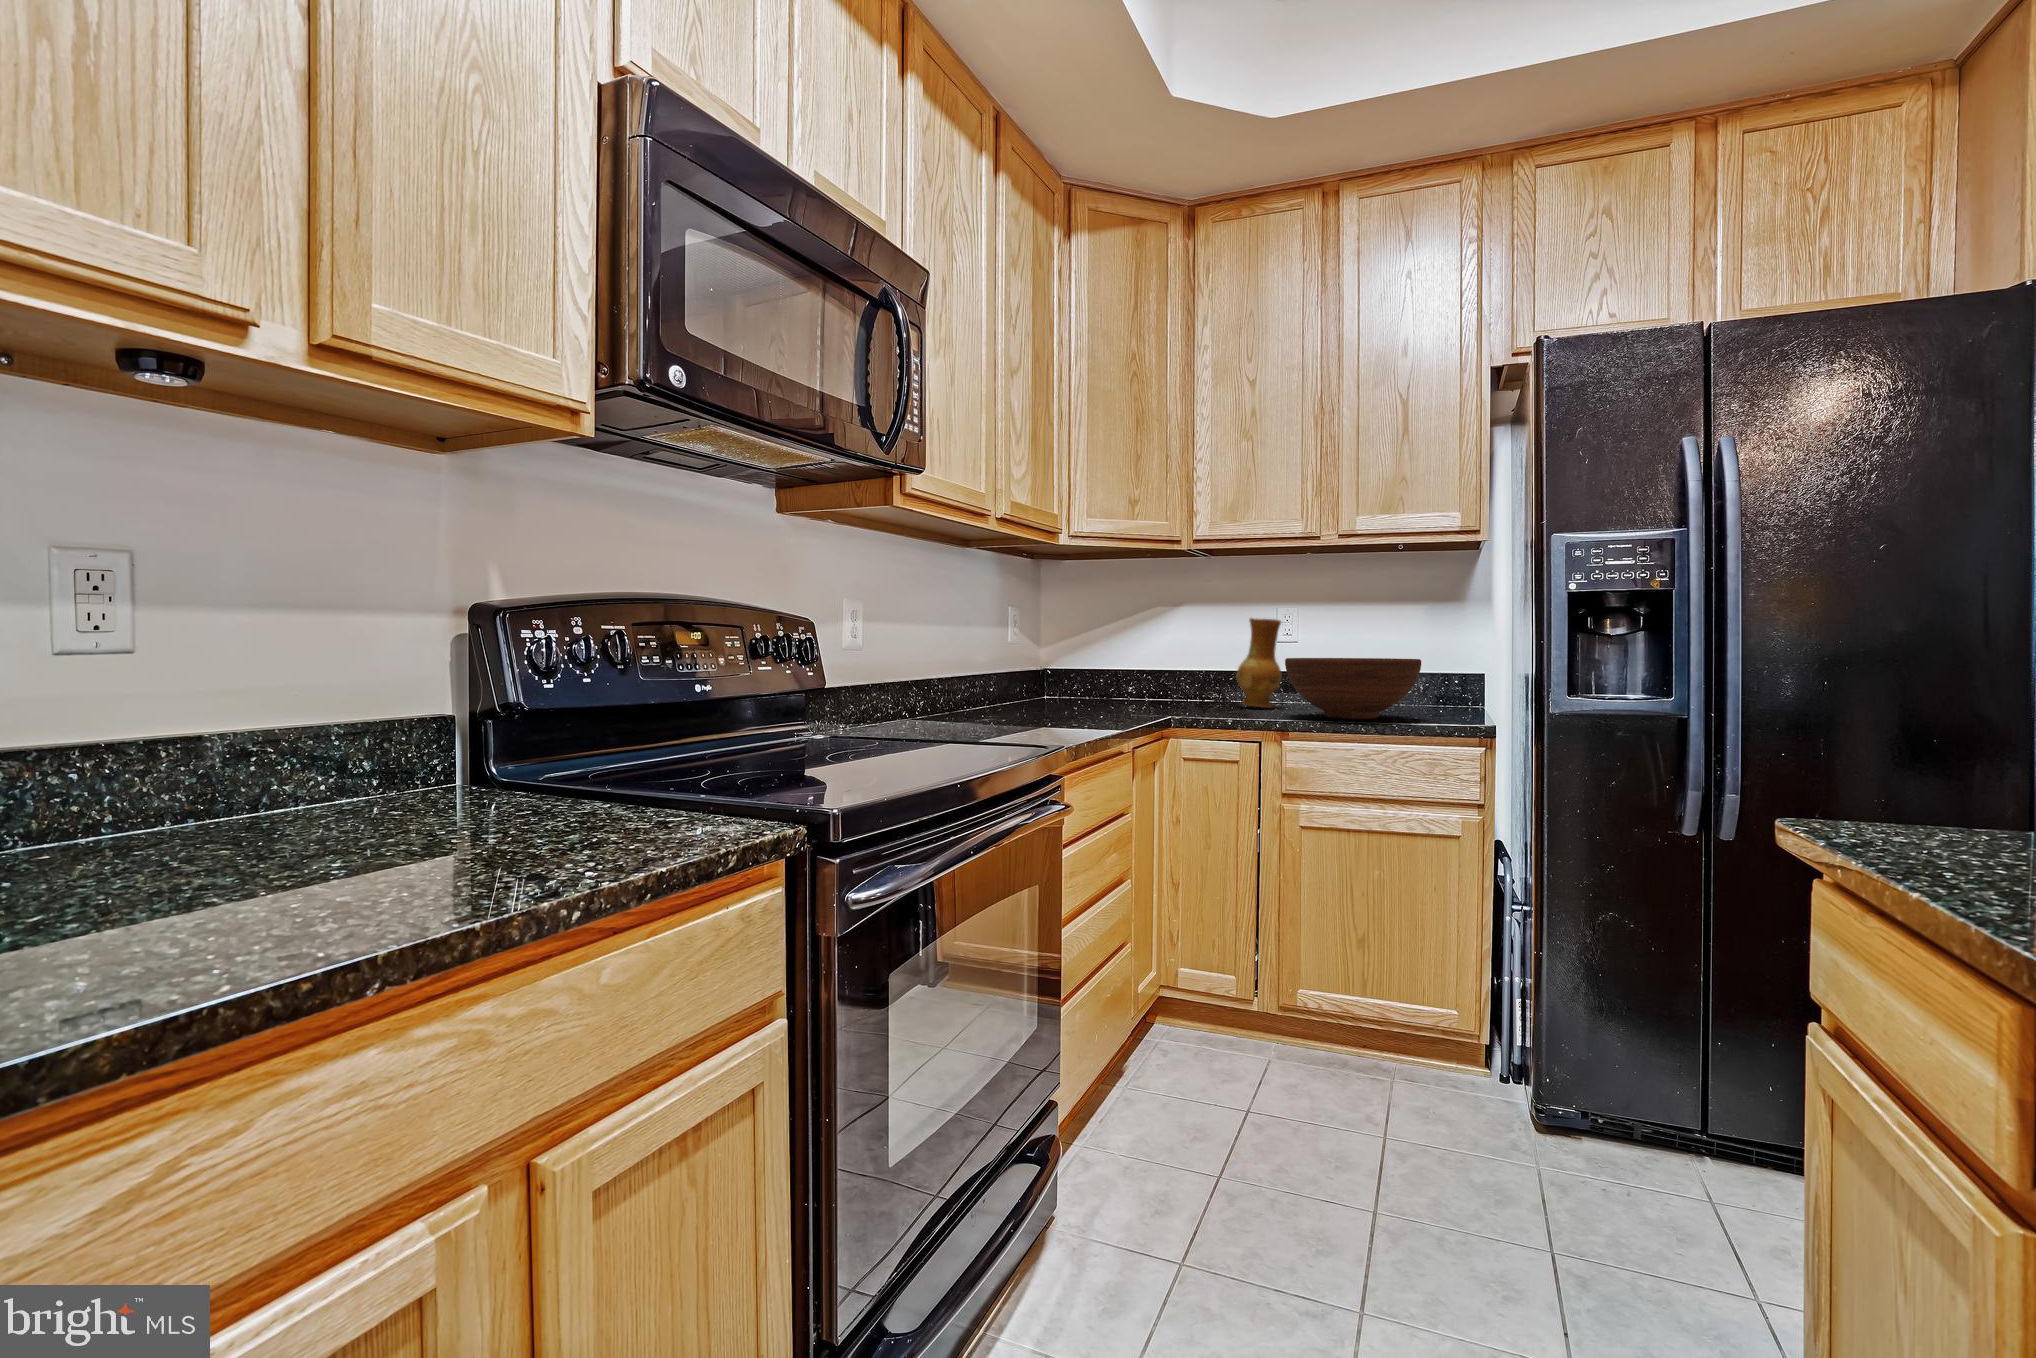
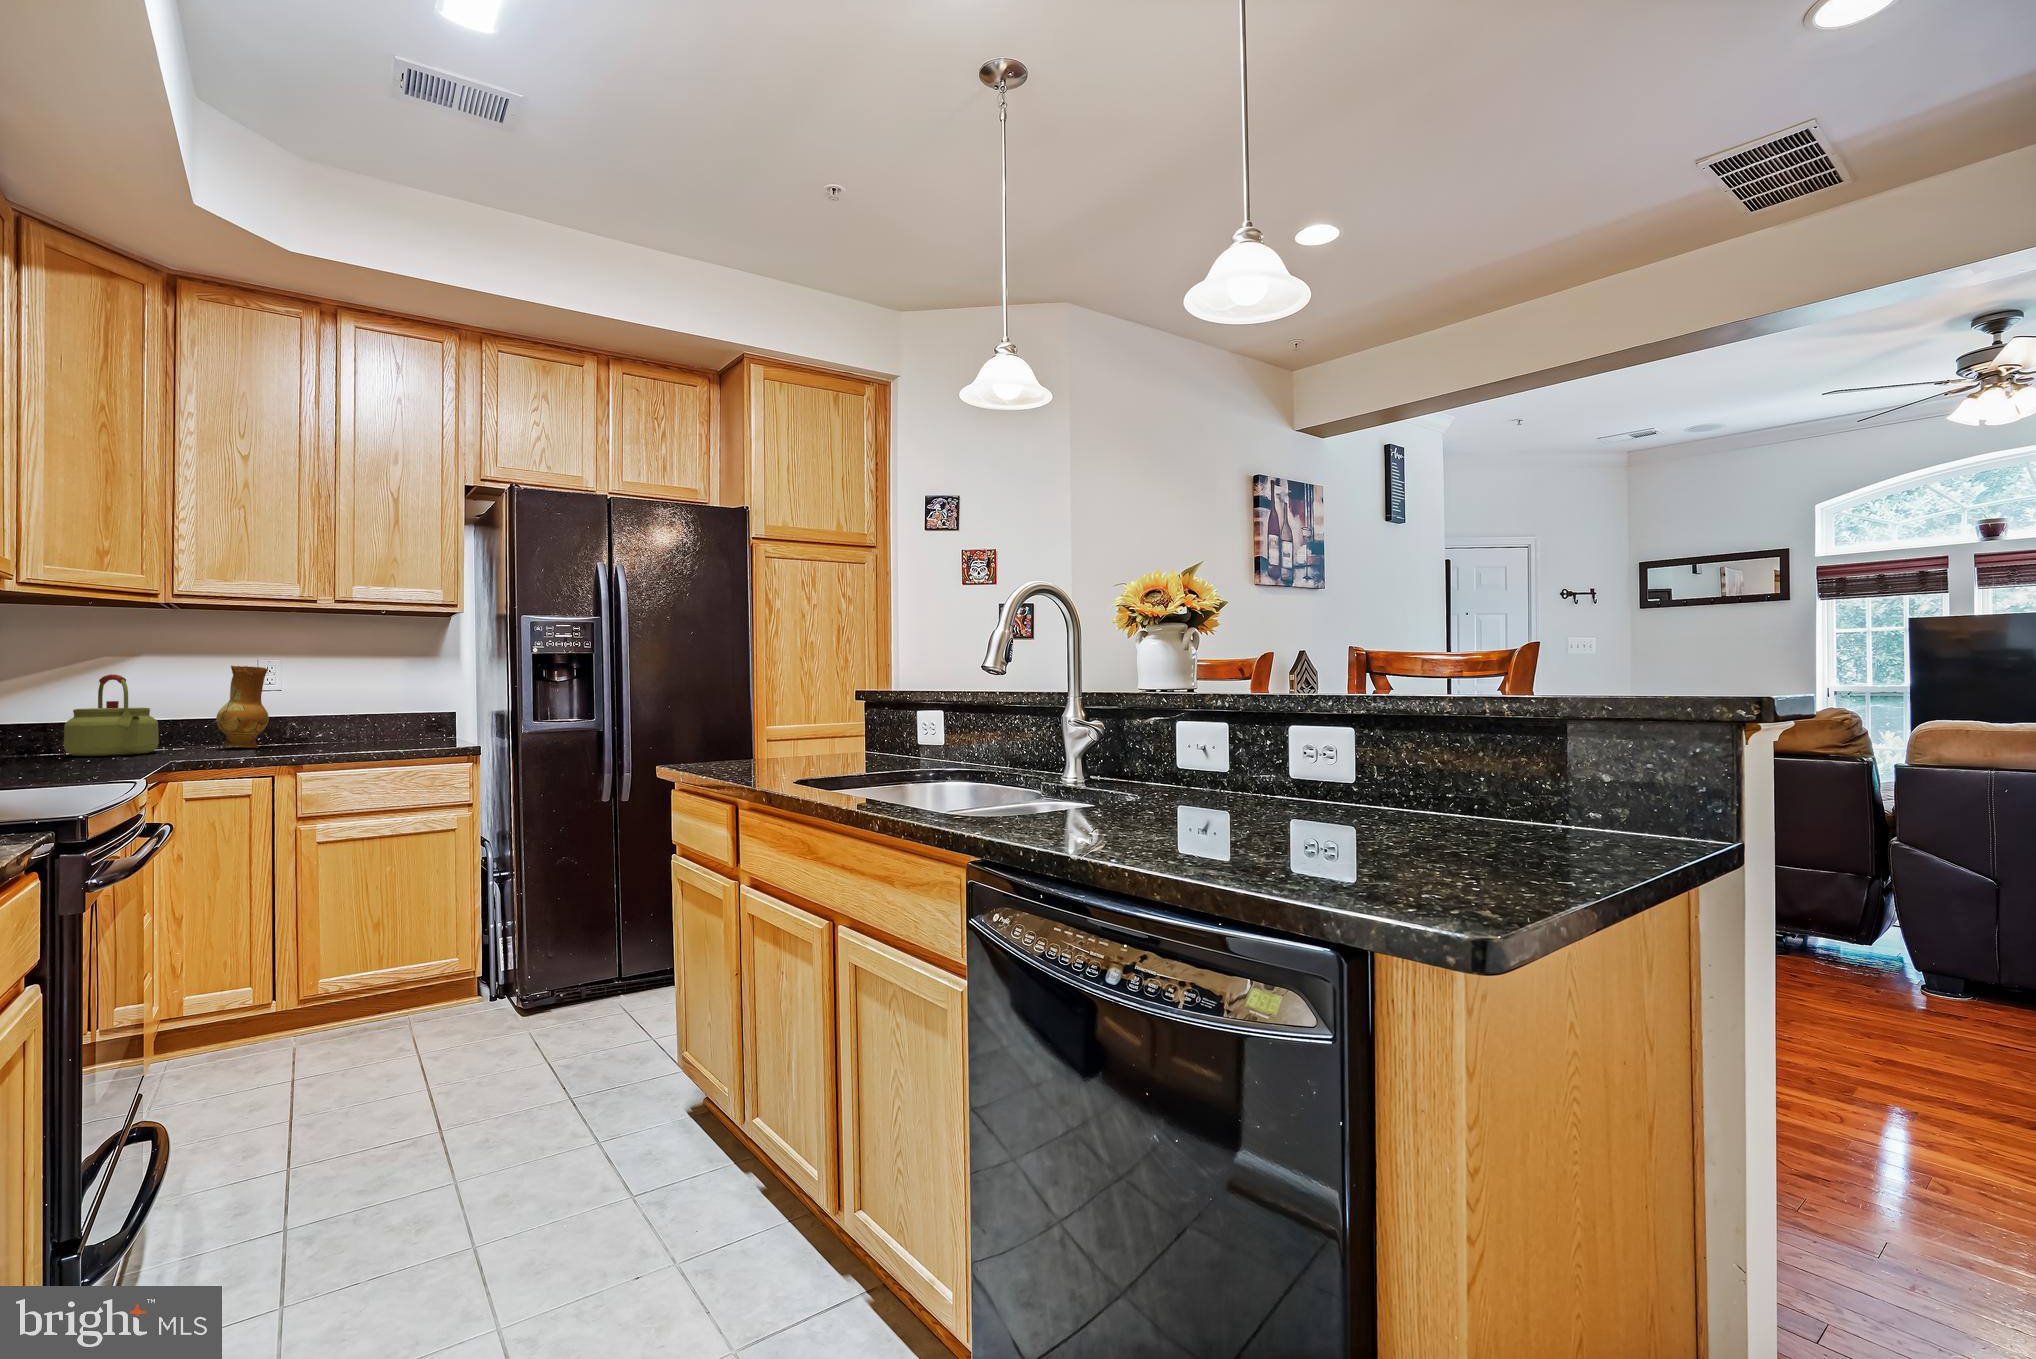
kettle: none [1122,628,1190,708] -> present [64,674,159,756]
fruit bowl: present [1285,658,1421,719] -> none [287,700,416,750]

